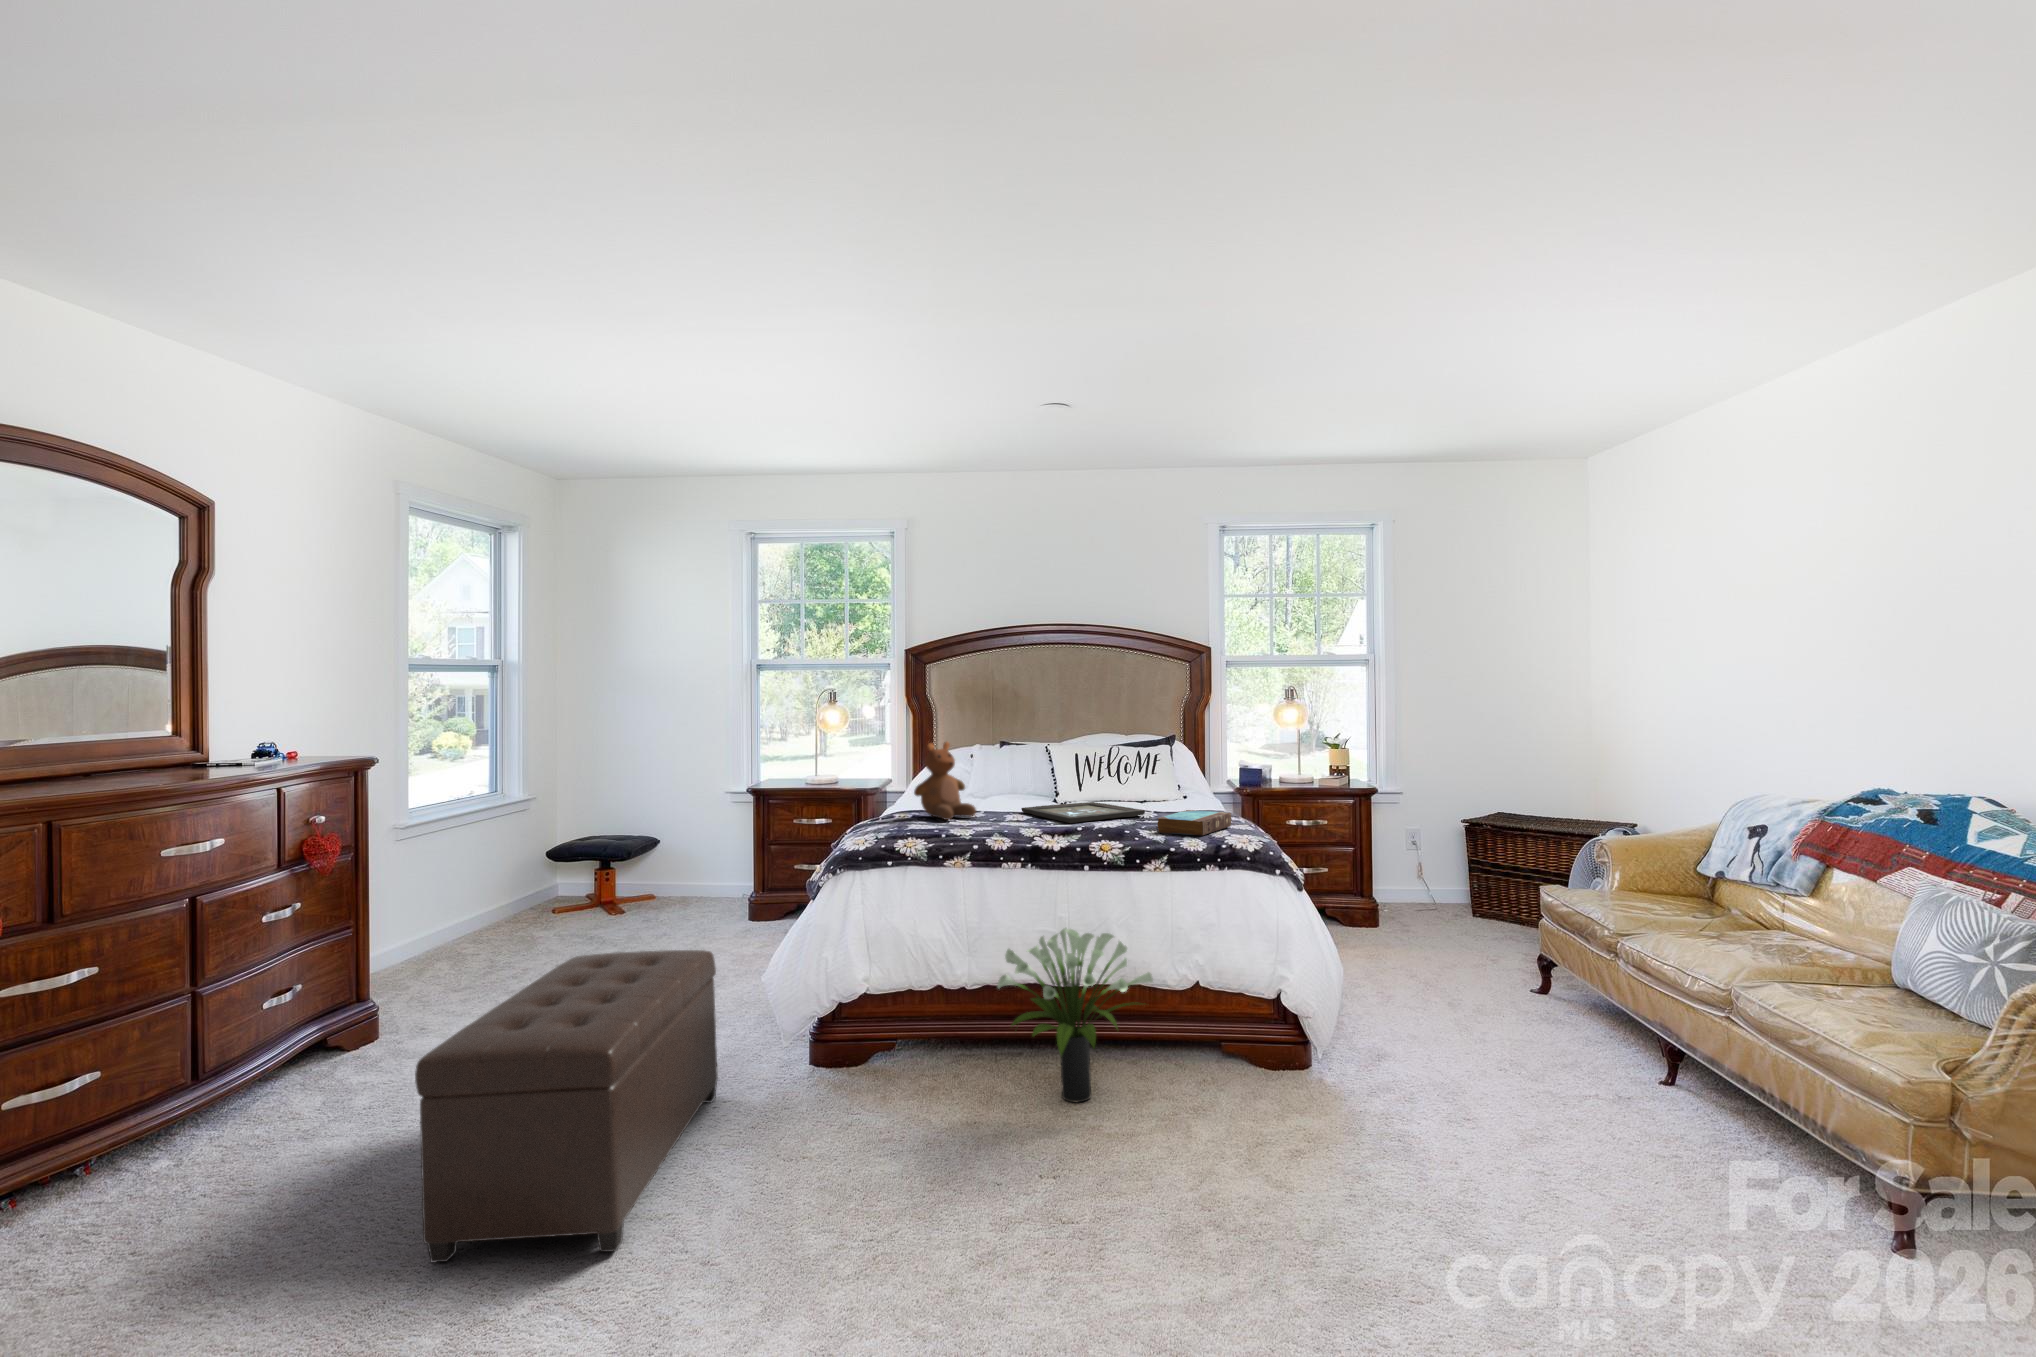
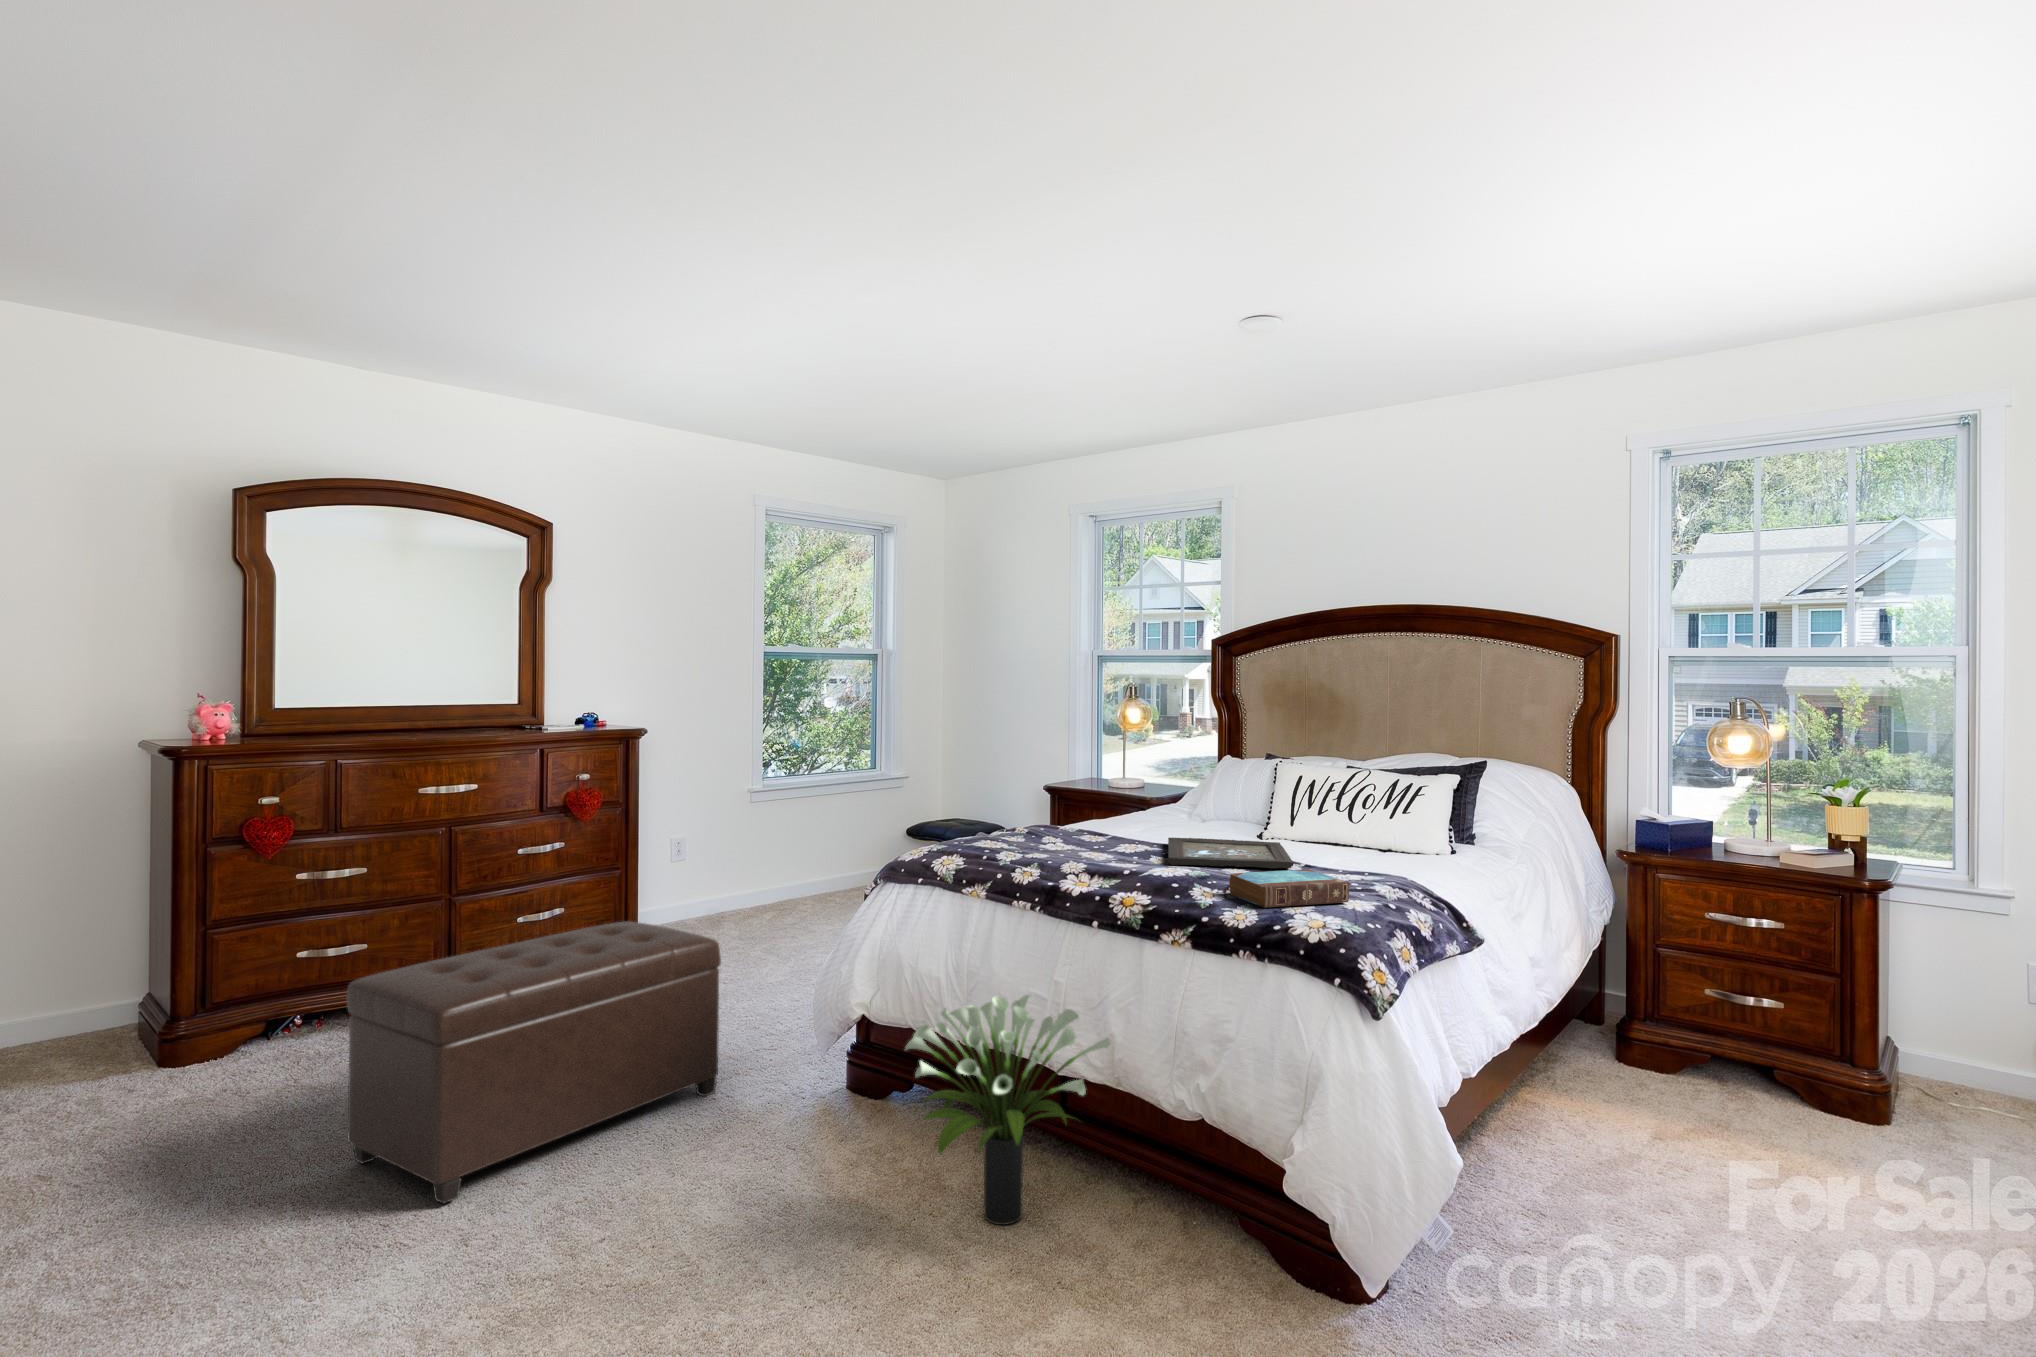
teddy bear: present [914,742,976,820] -> none [1033,744,1108,840]

